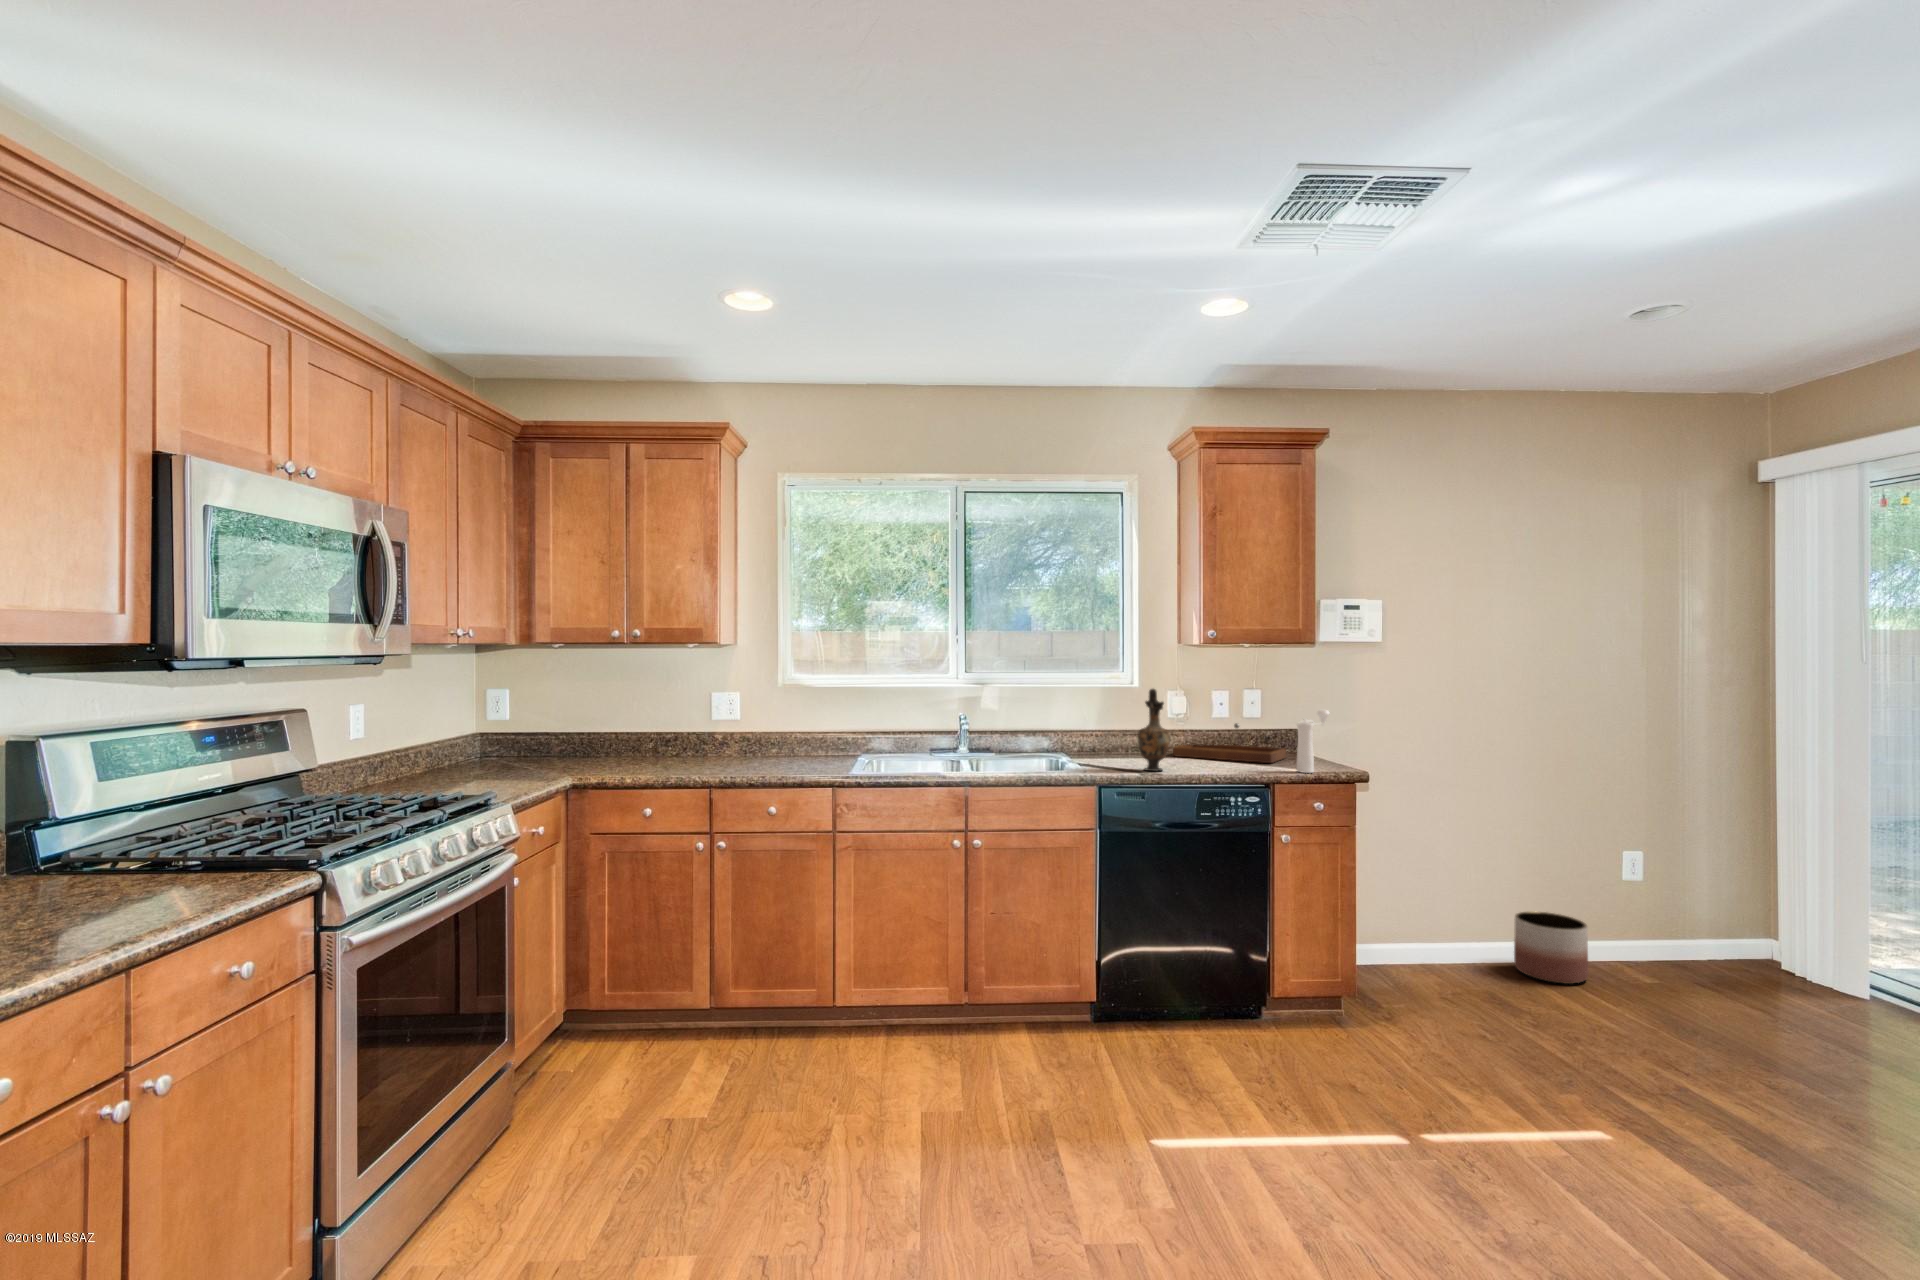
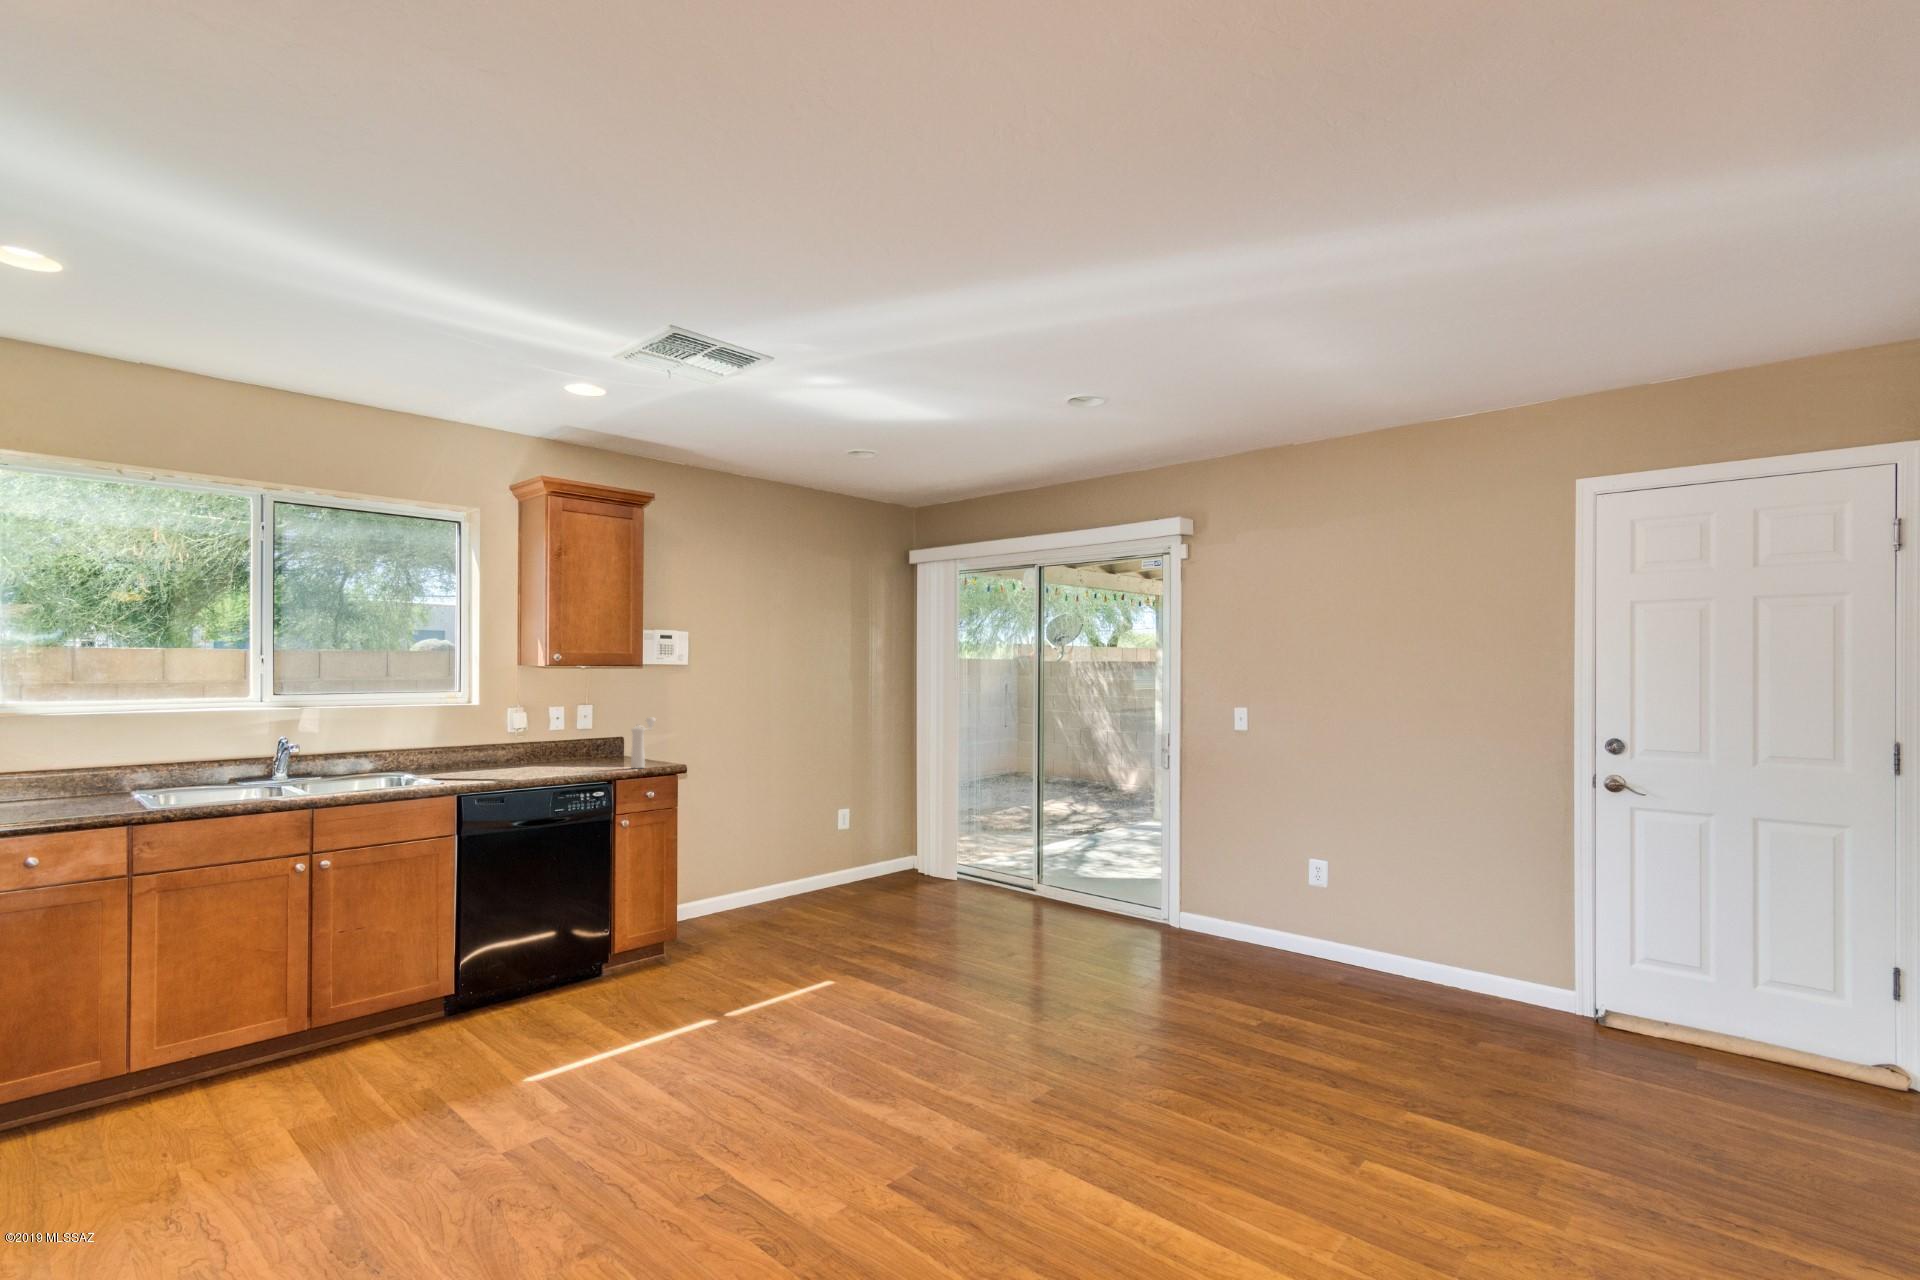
vase: present [1138,689,1170,771] -> none [493,704,524,778]
tray: present [1173,723,1286,763] -> none [515,734,616,767]
planter: present [1514,911,1589,984] -> none [776,860,821,908]

